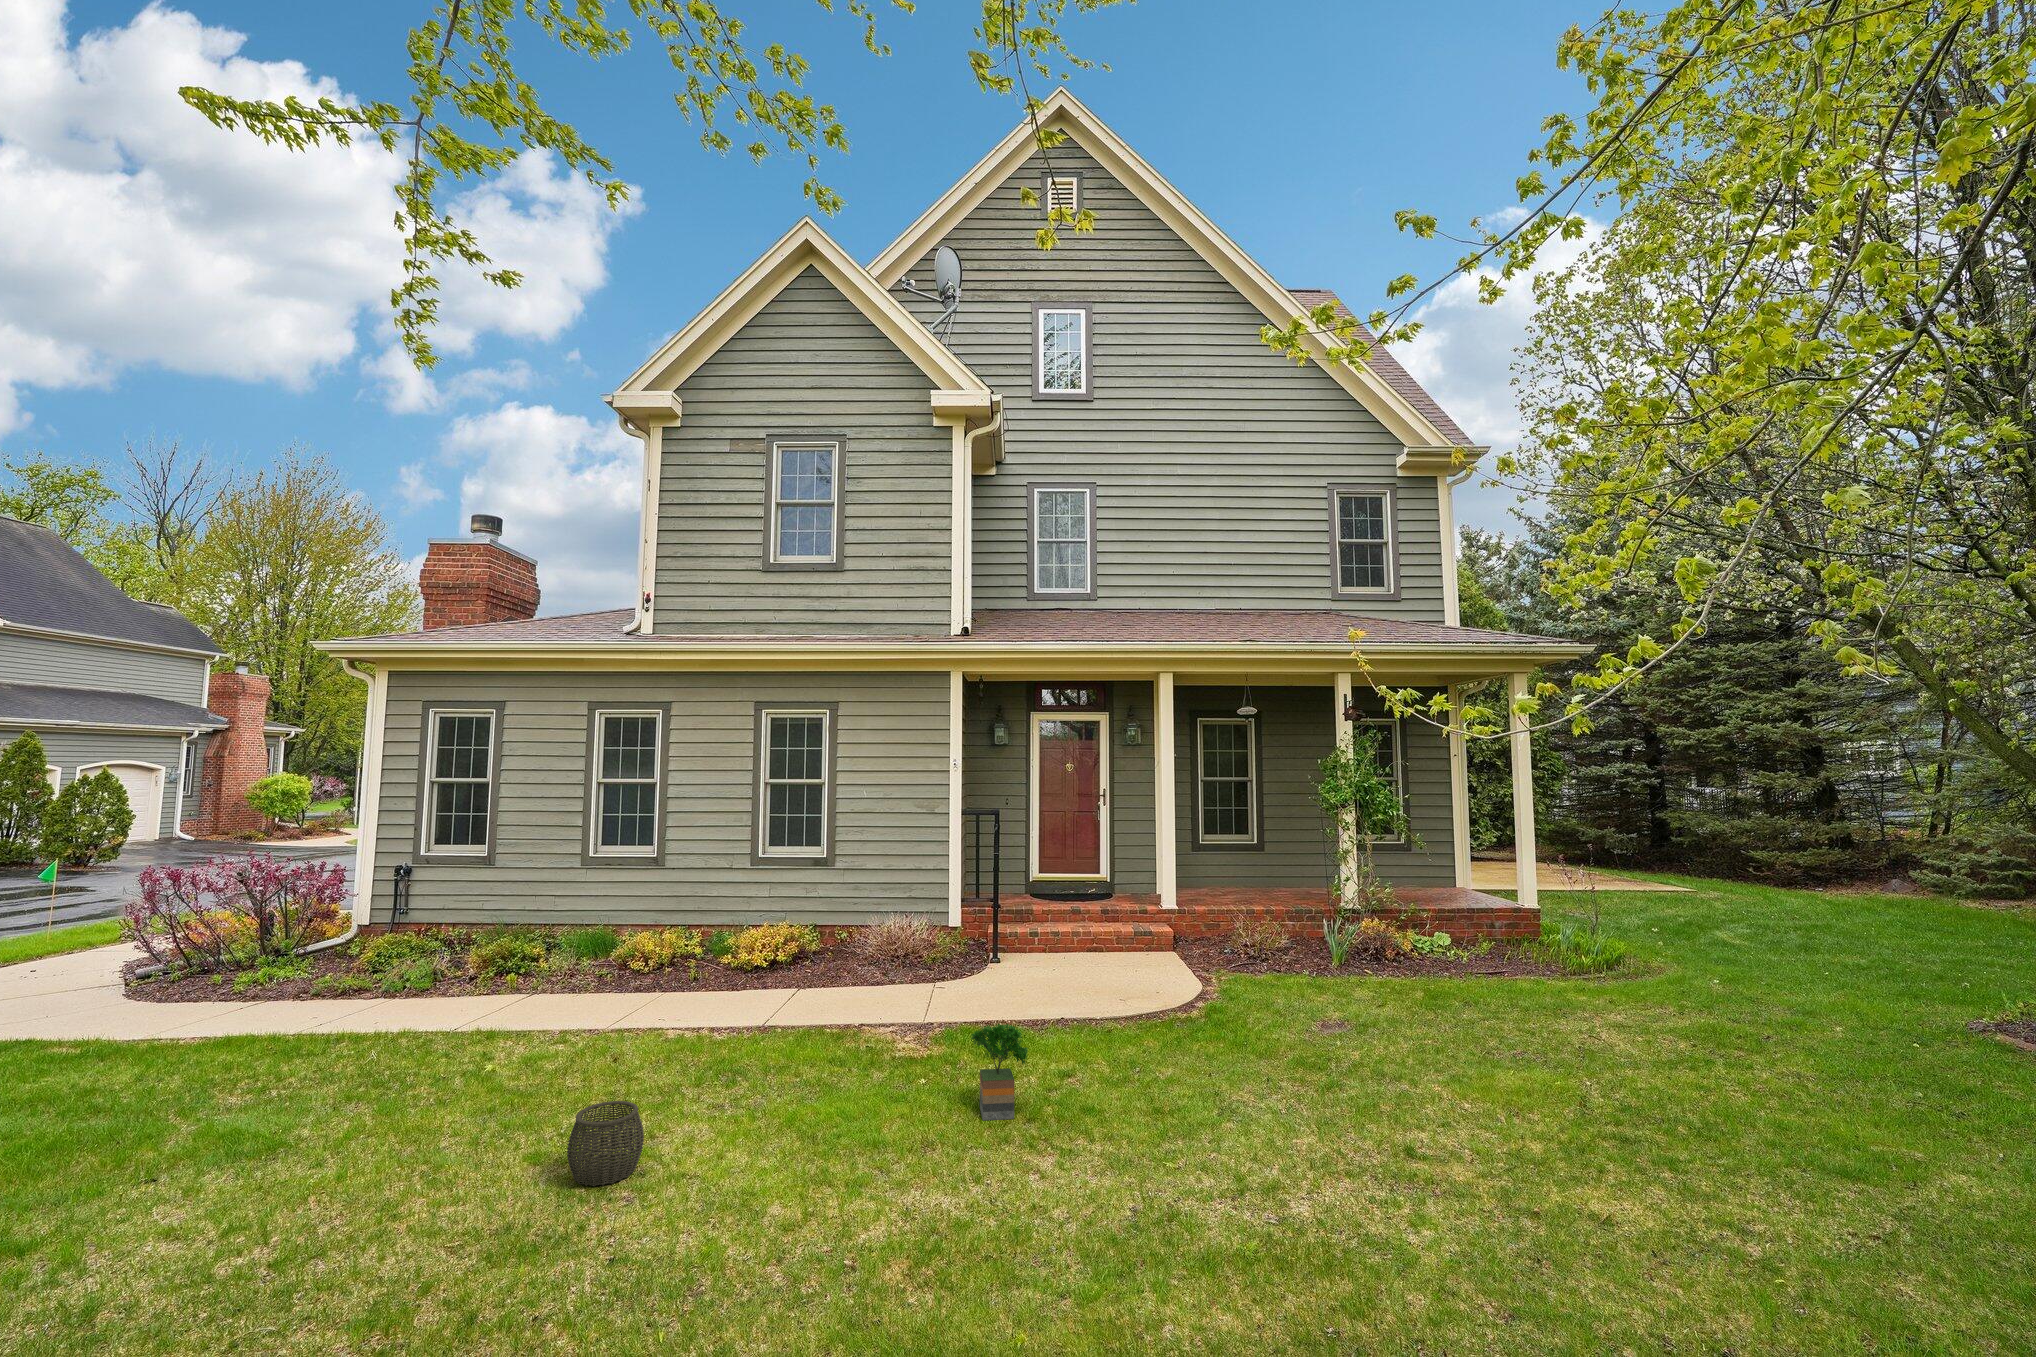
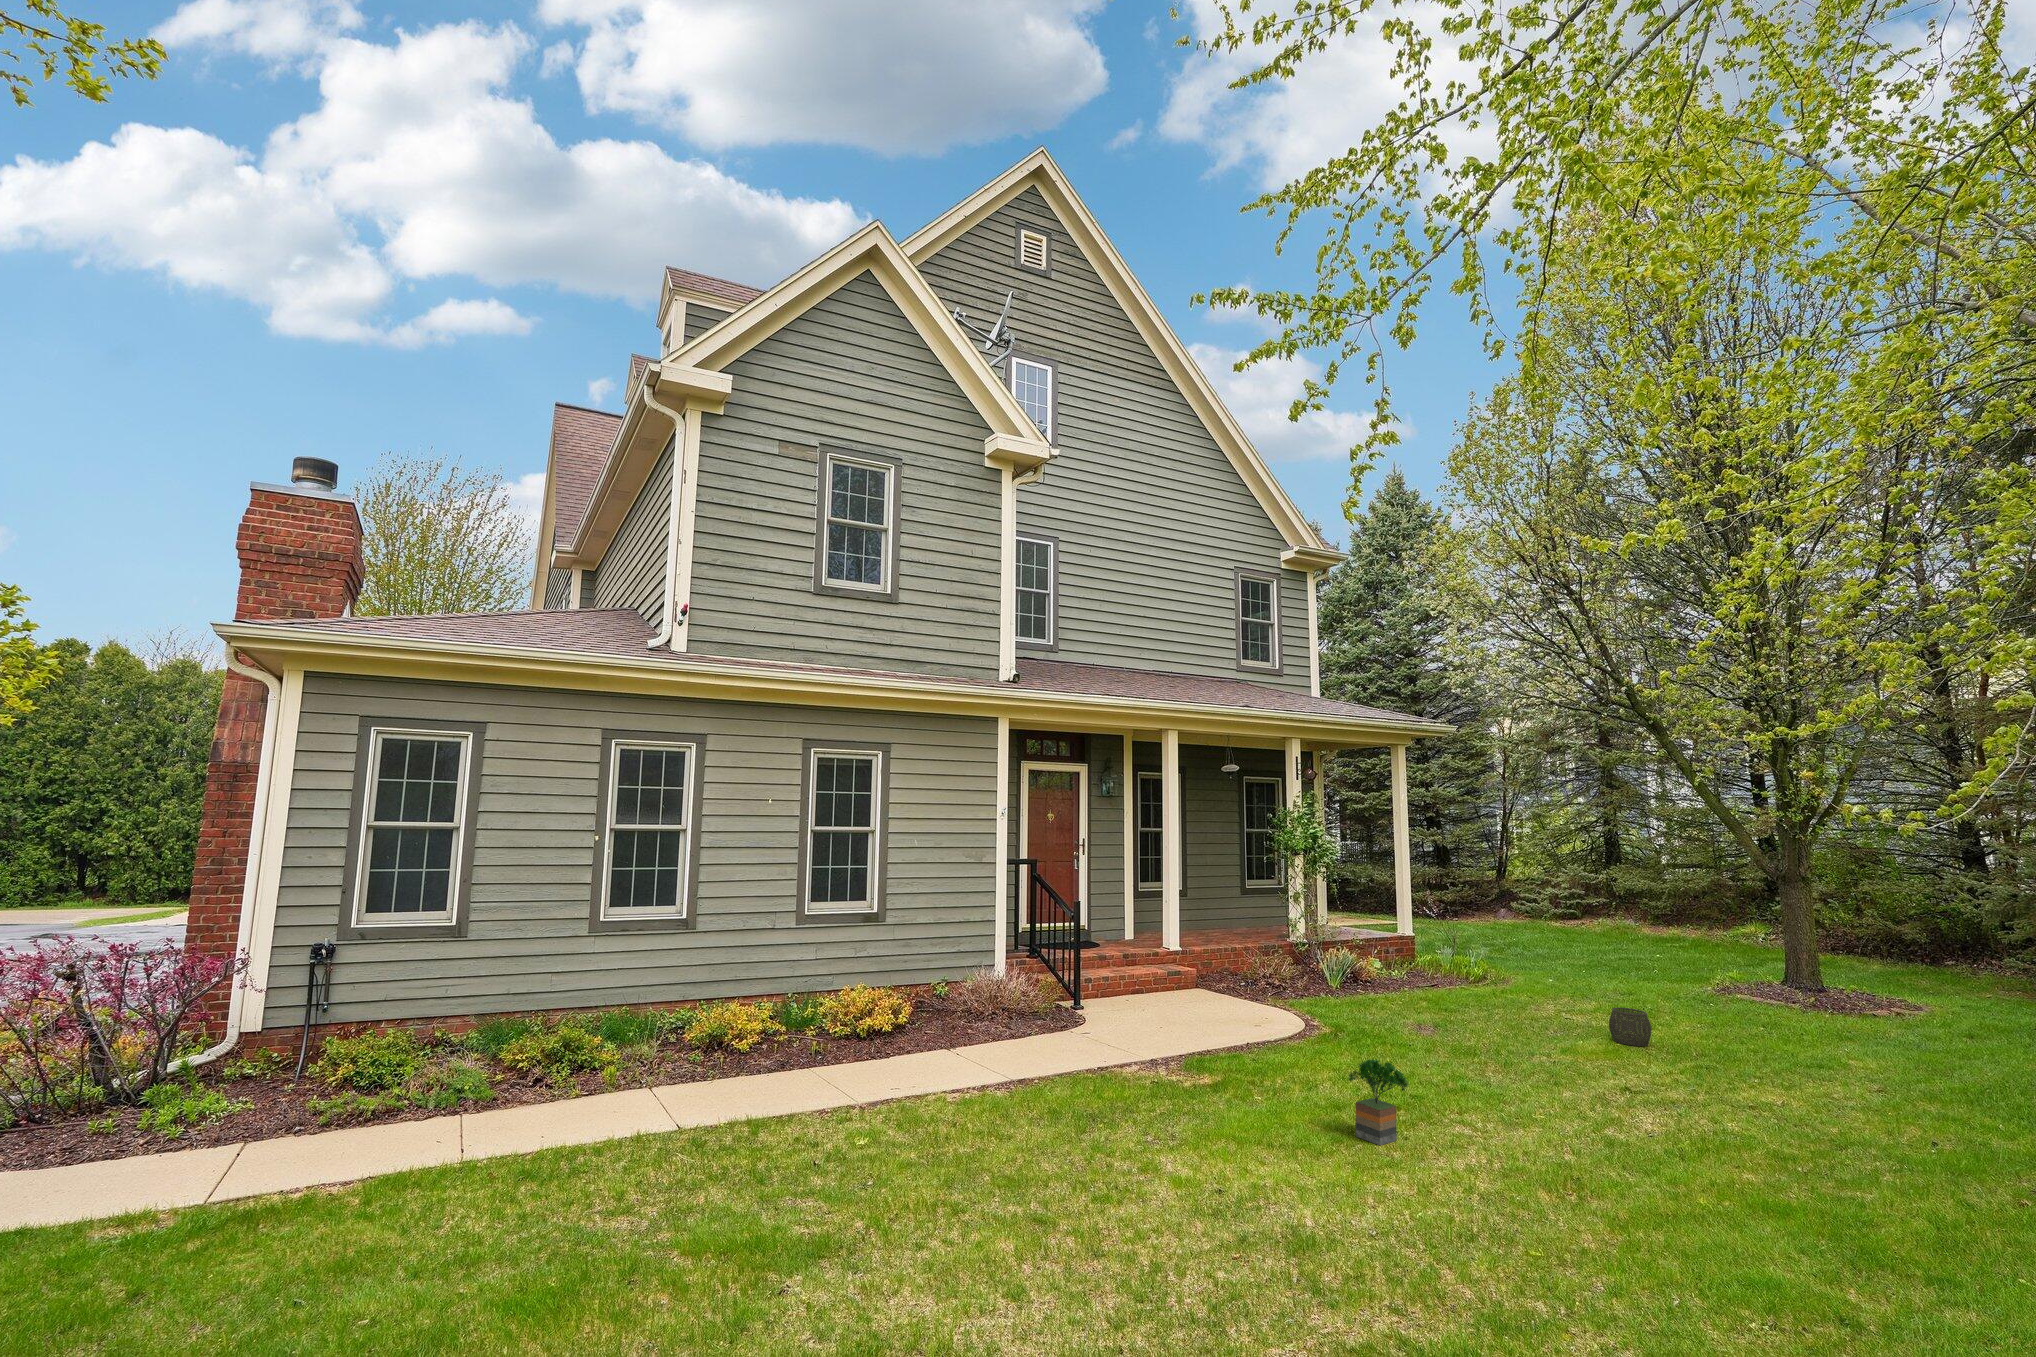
woven basket: present [567,1101,644,1186] -> present [1609,1007,1652,1046]

